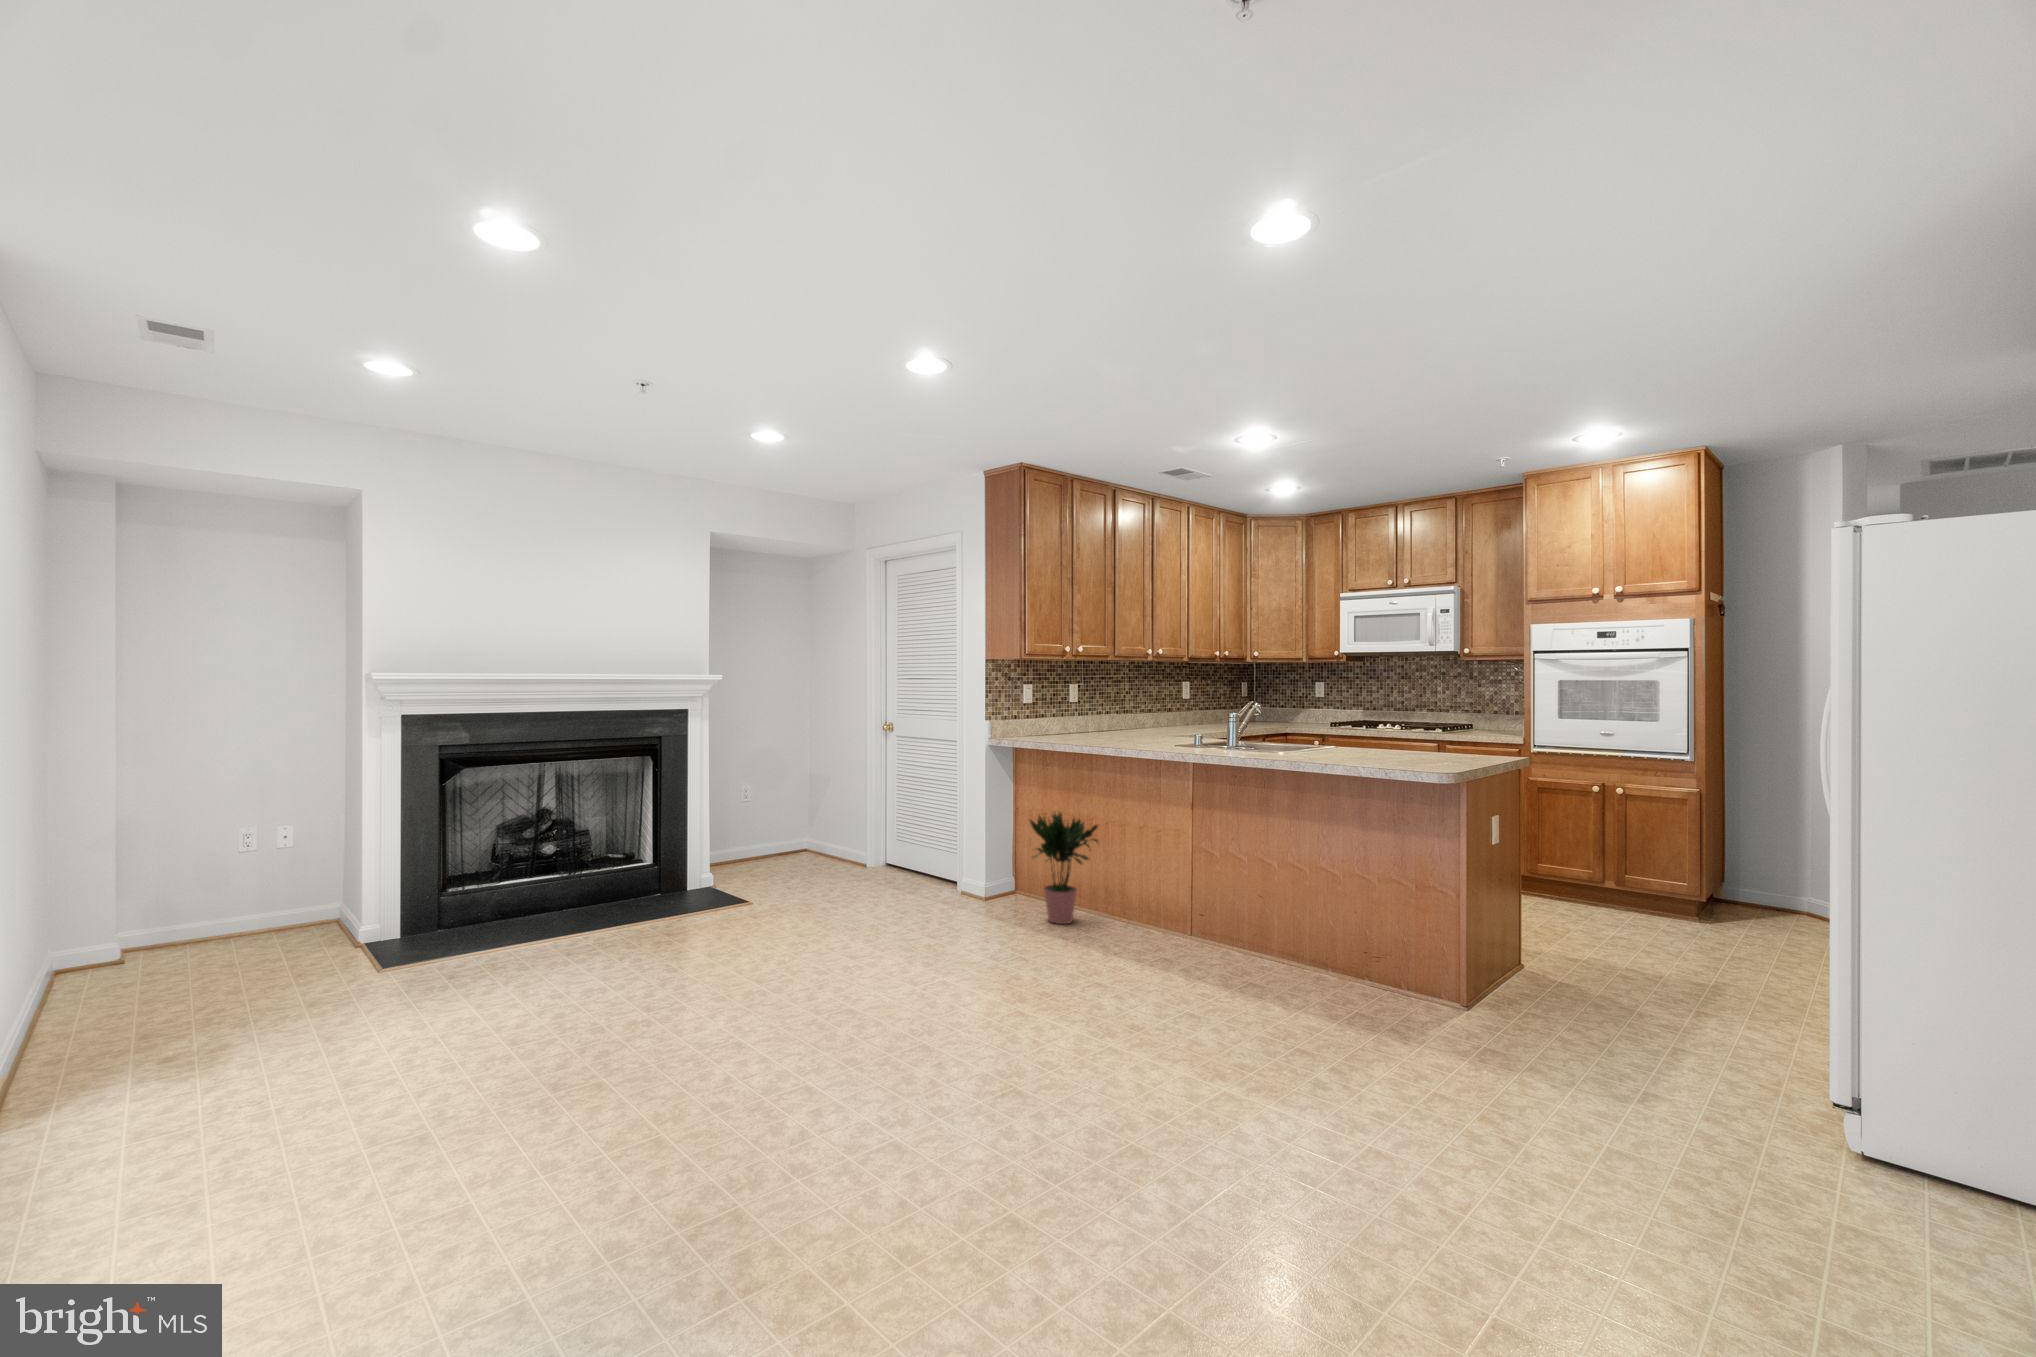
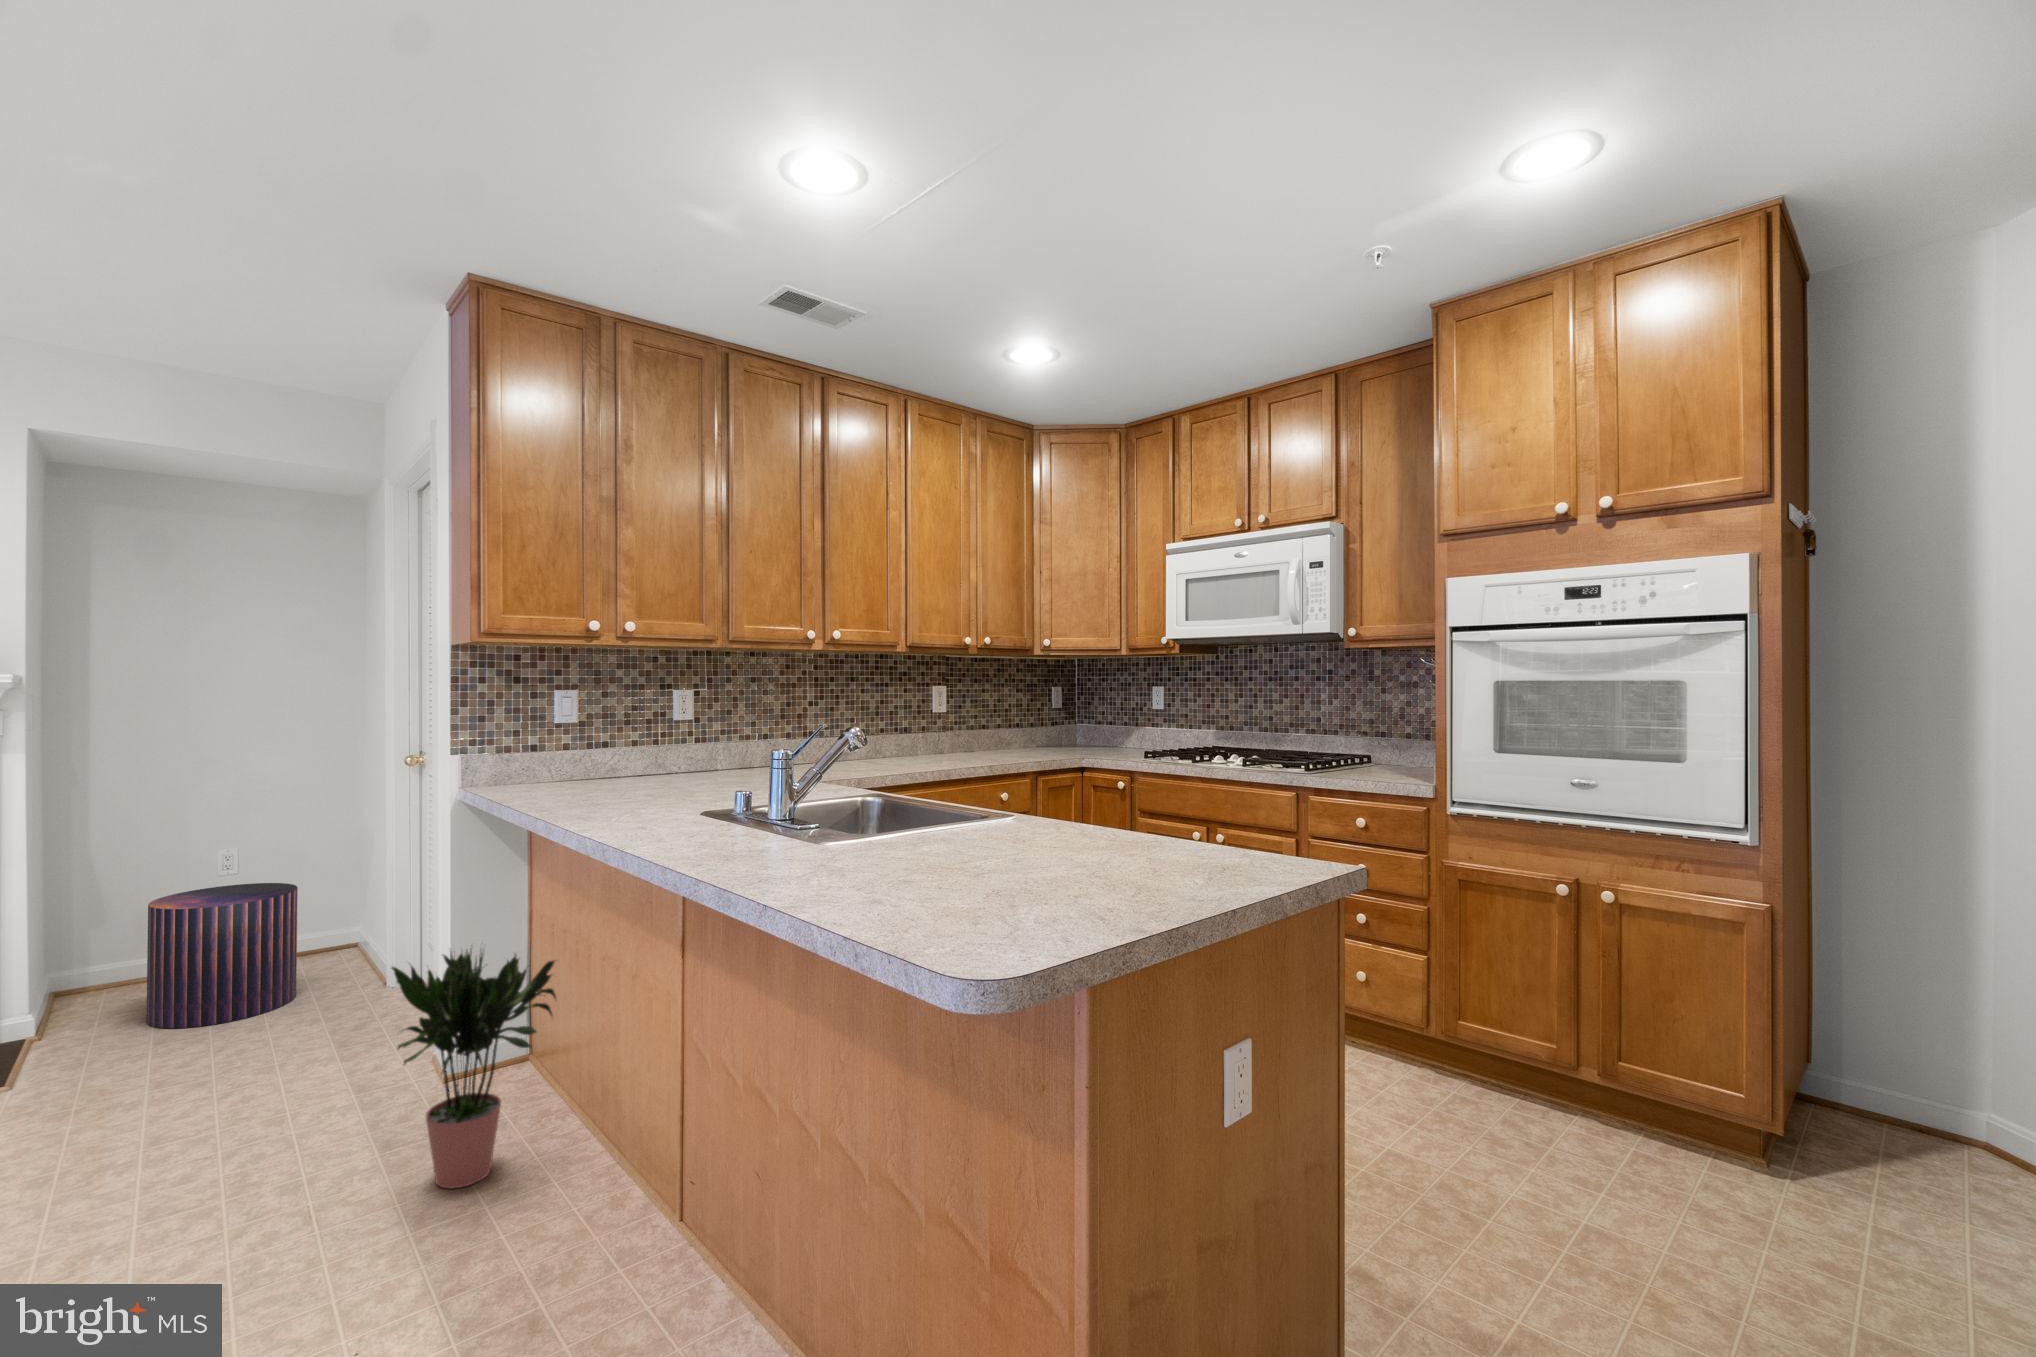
pouf: none [767,801,835,878] -> present [146,883,298,1028]

